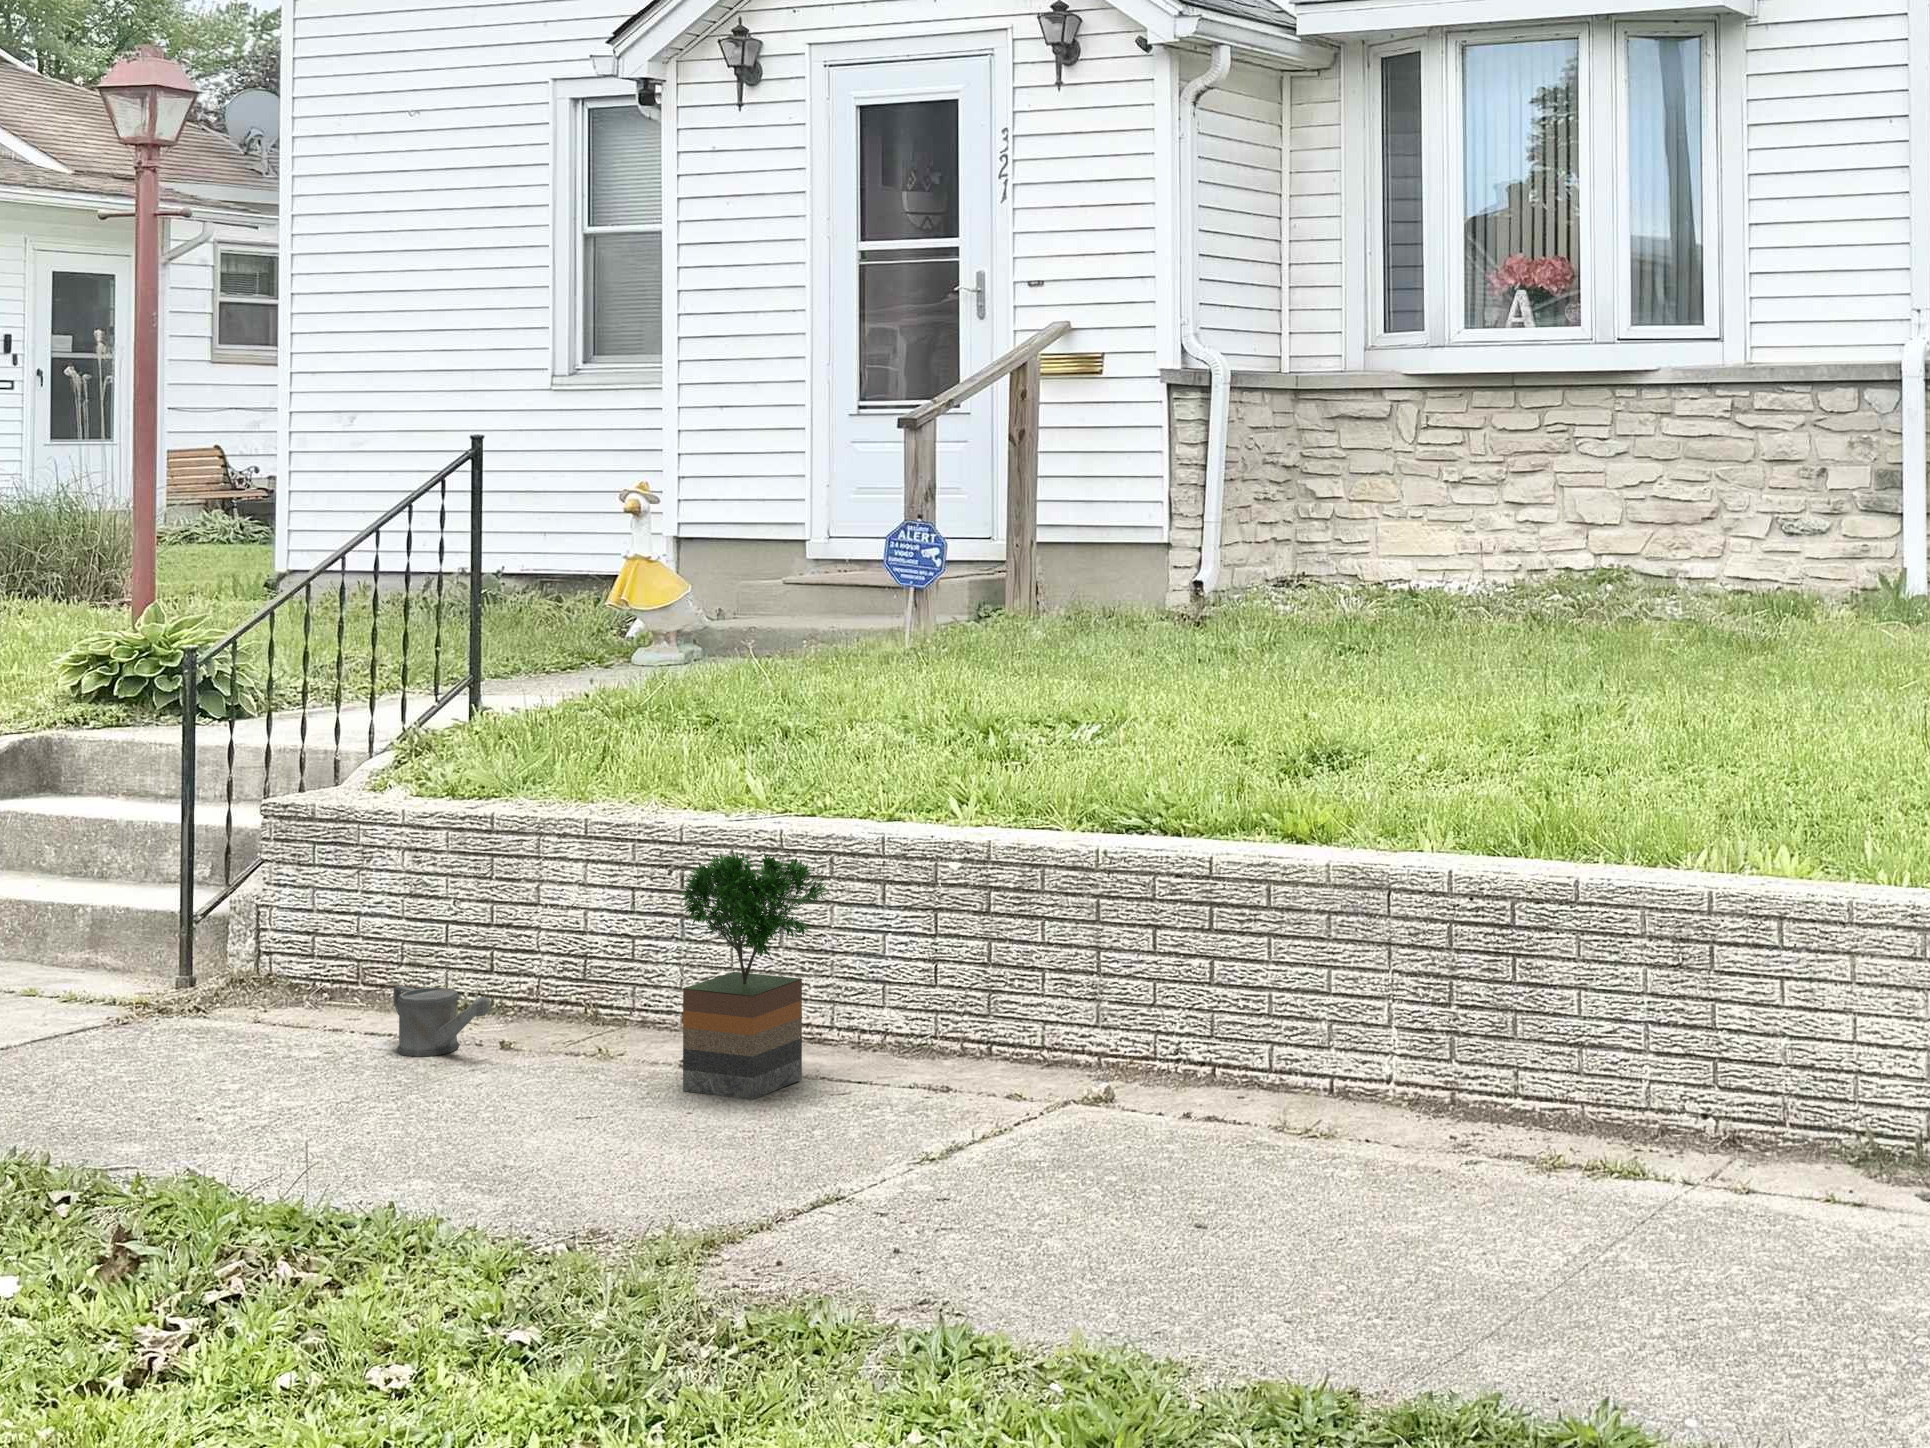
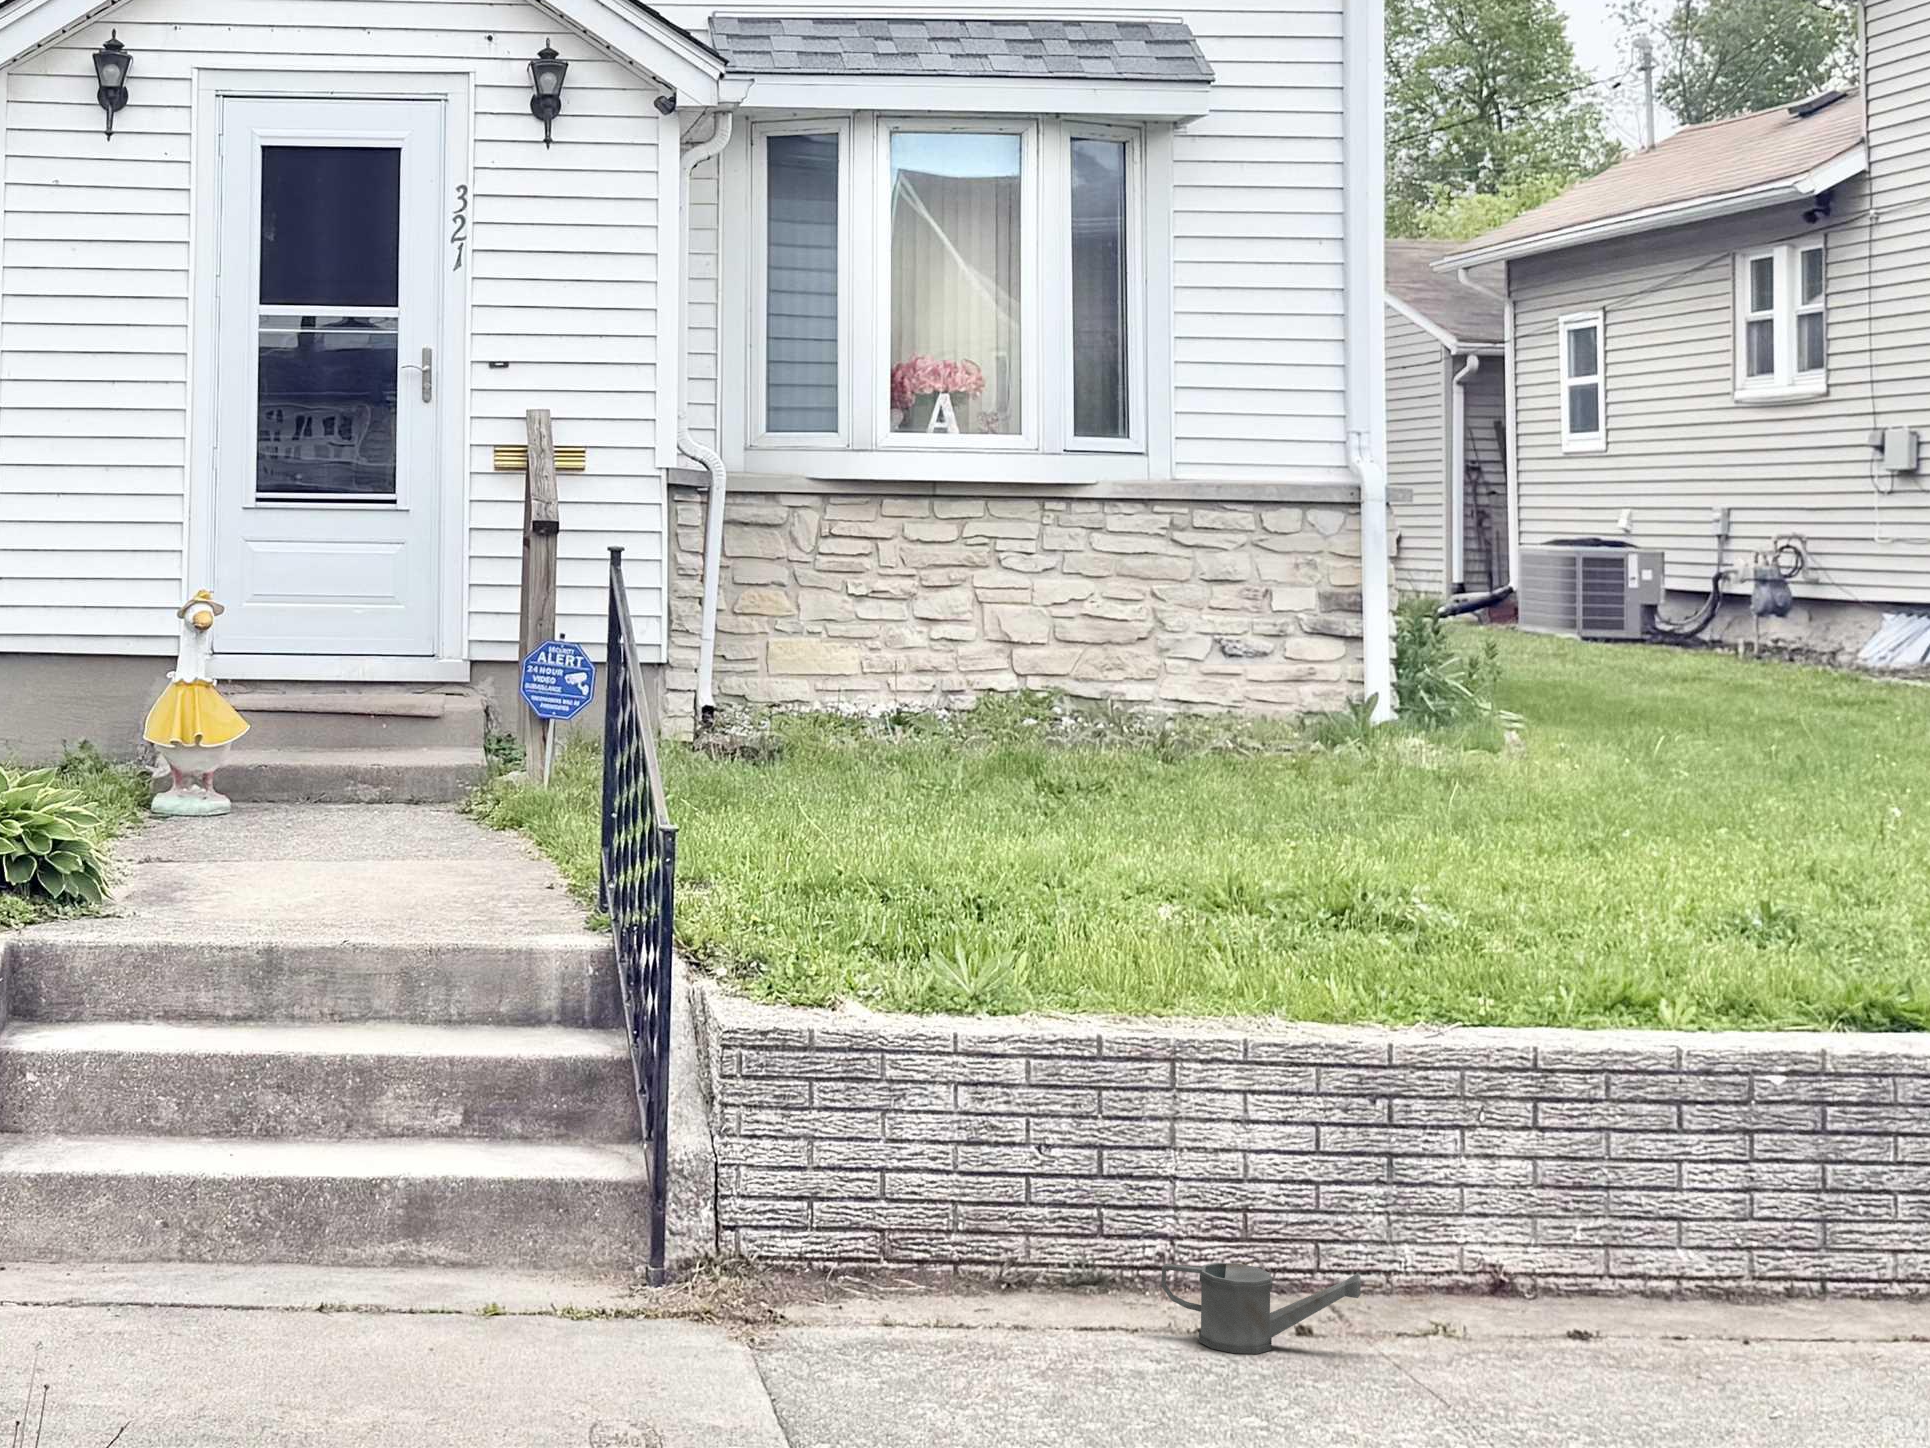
potted tree: present [681,852,828,1100] -> none [1616,1078,1836,1375]

